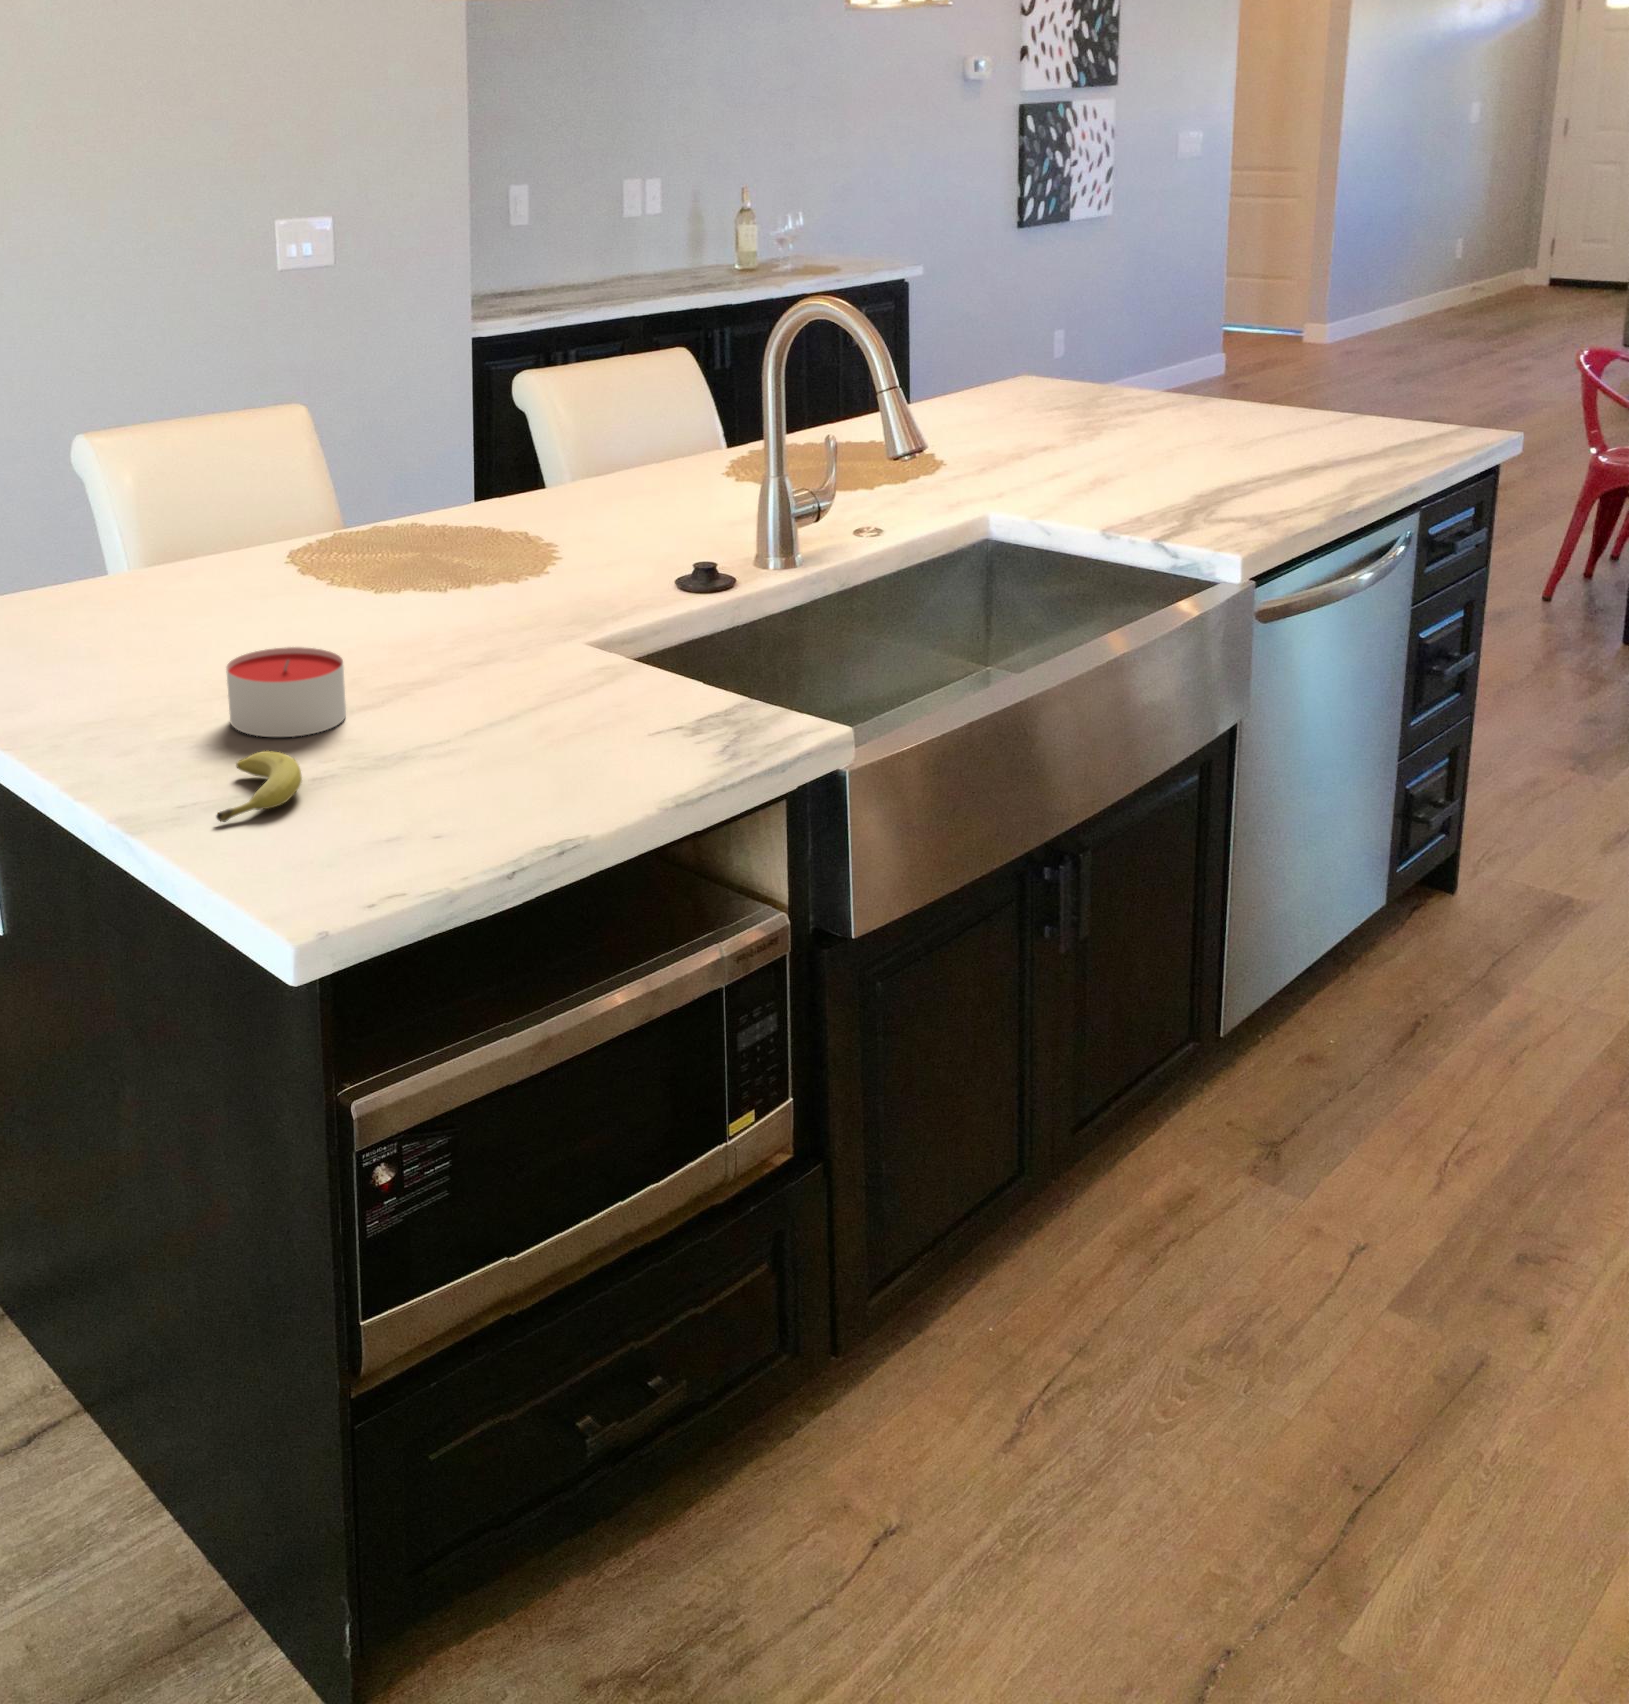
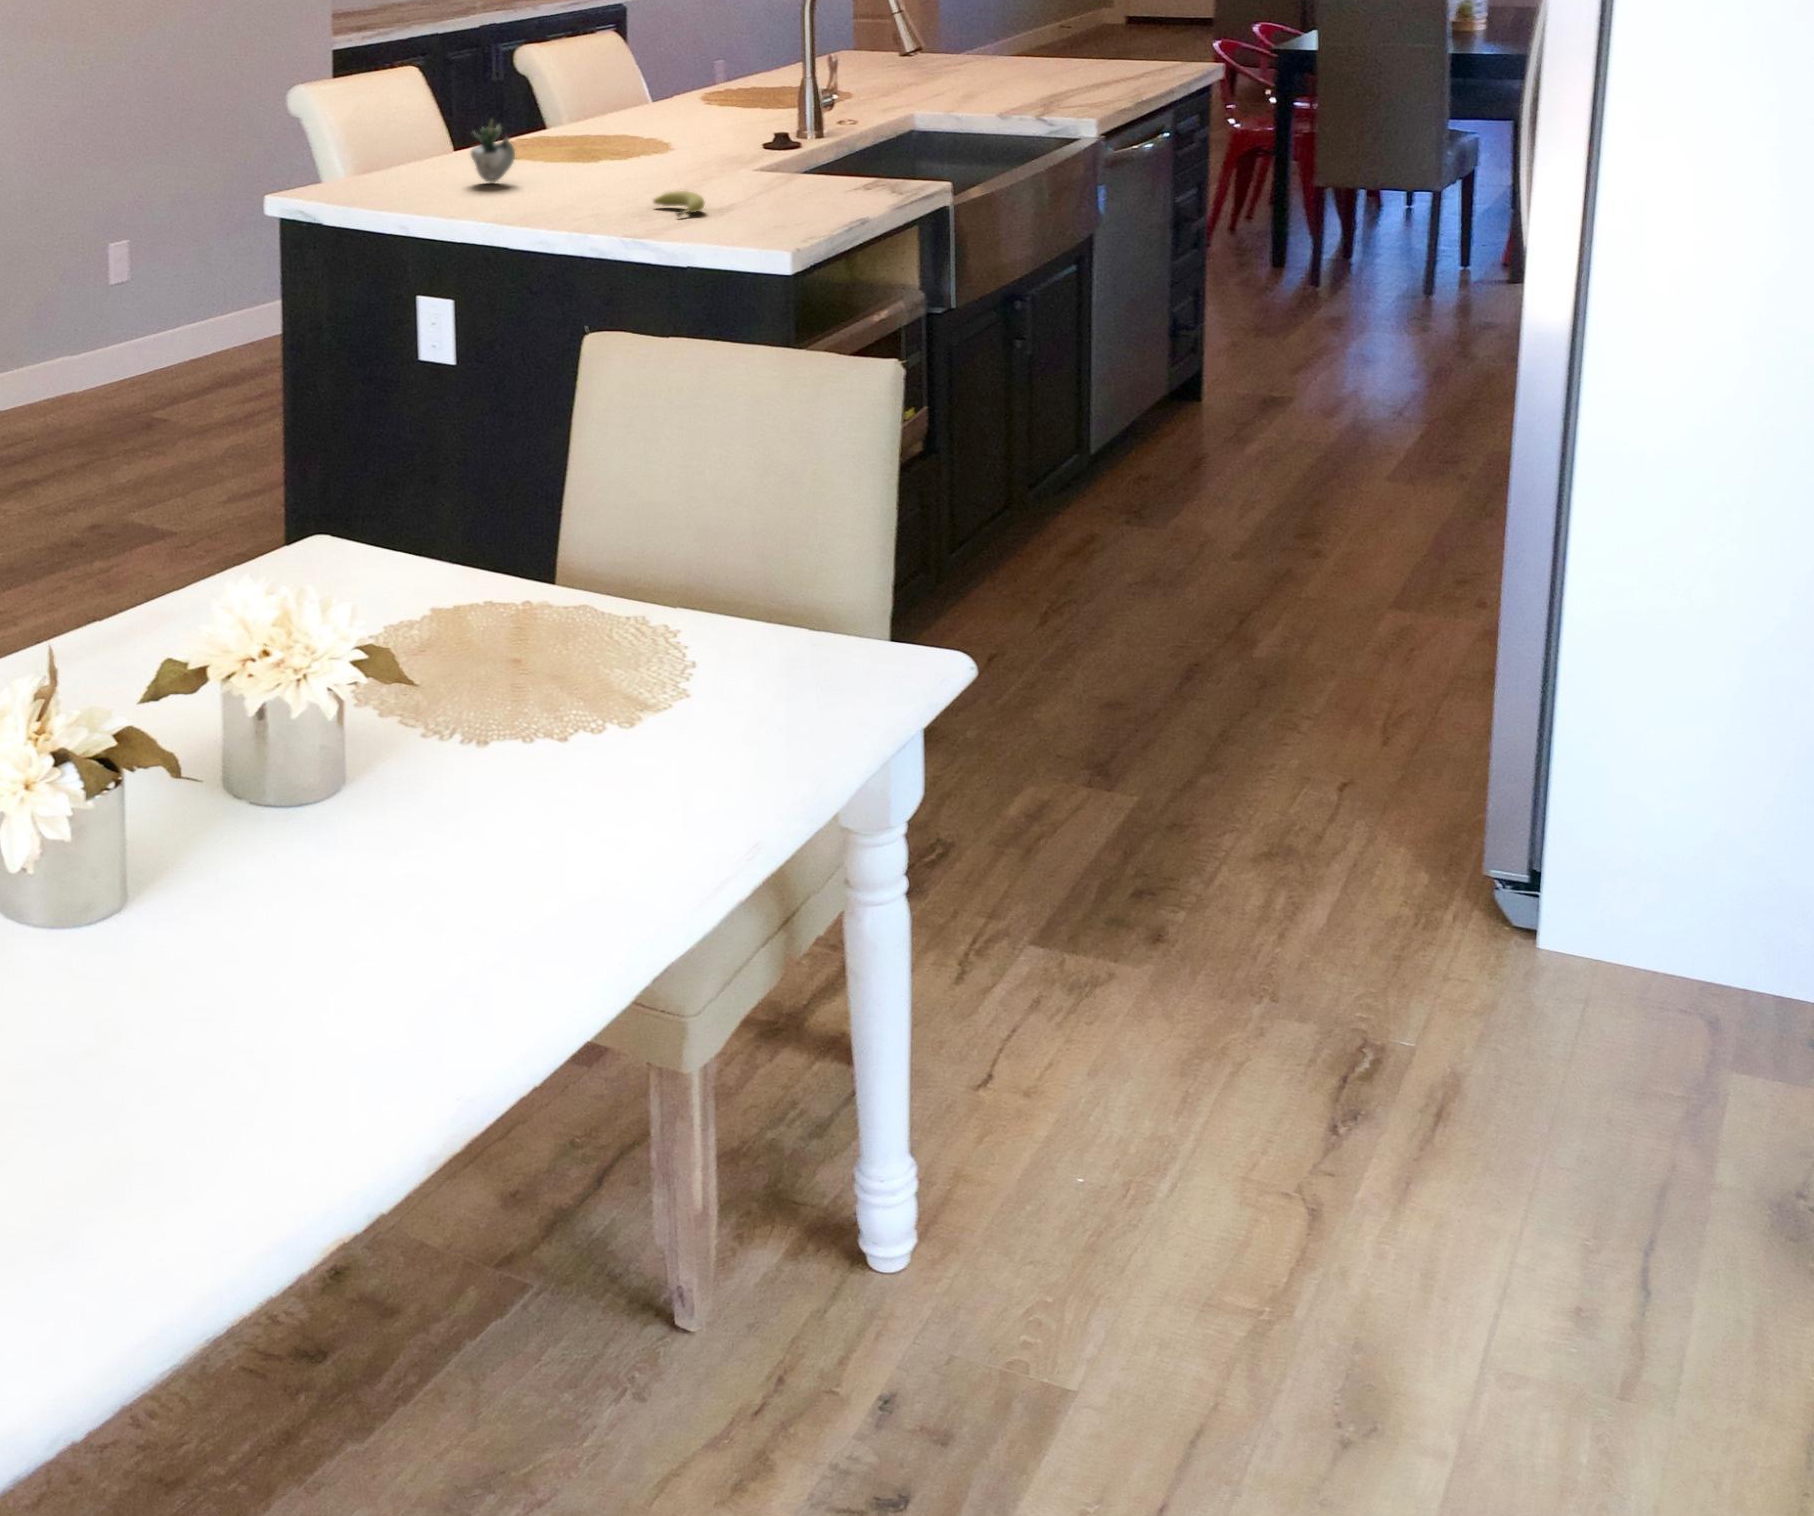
succulent plant: none [83,558,174,662] -> present [471,120,515,183]
candle: present [226,647,346,737] -> none [605,156,671,198]

